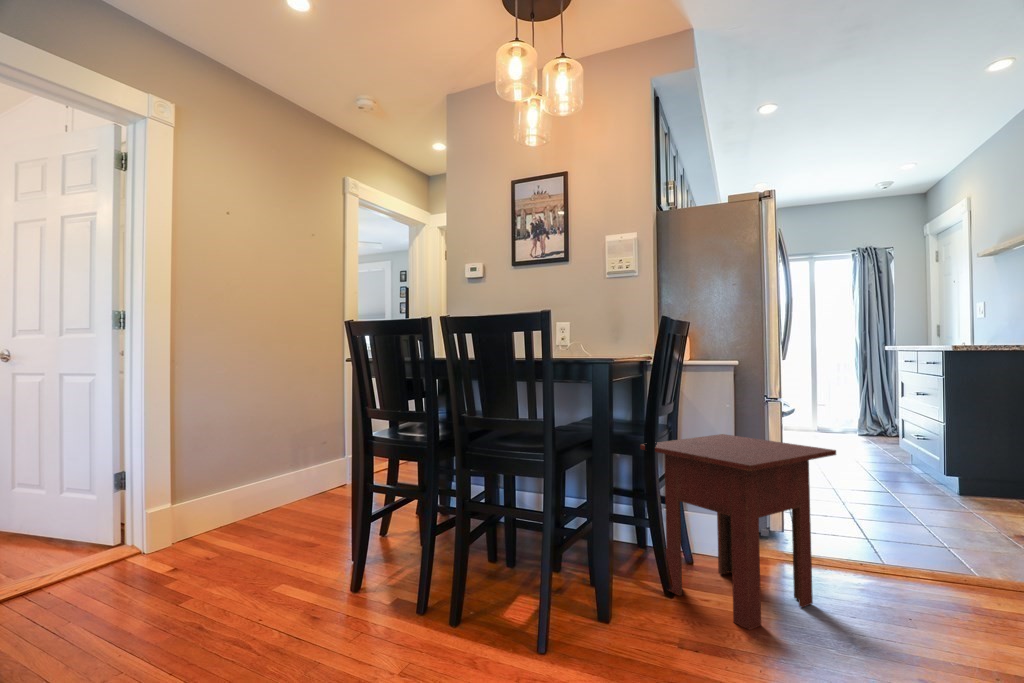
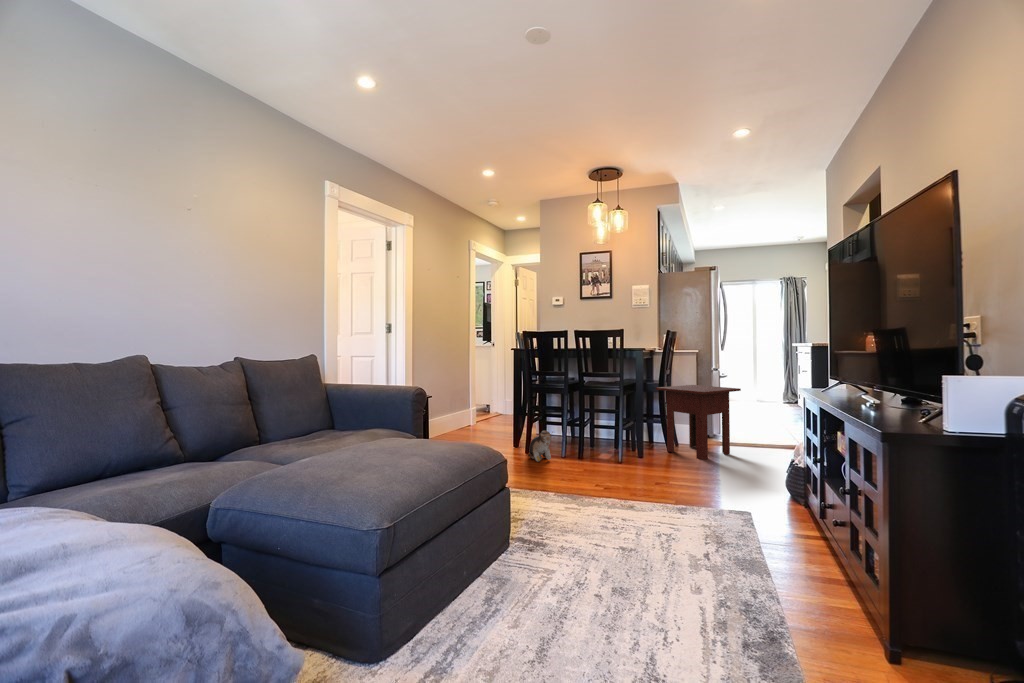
plush toy: none [328,562,374,641] -> present [529,430,553,462]

